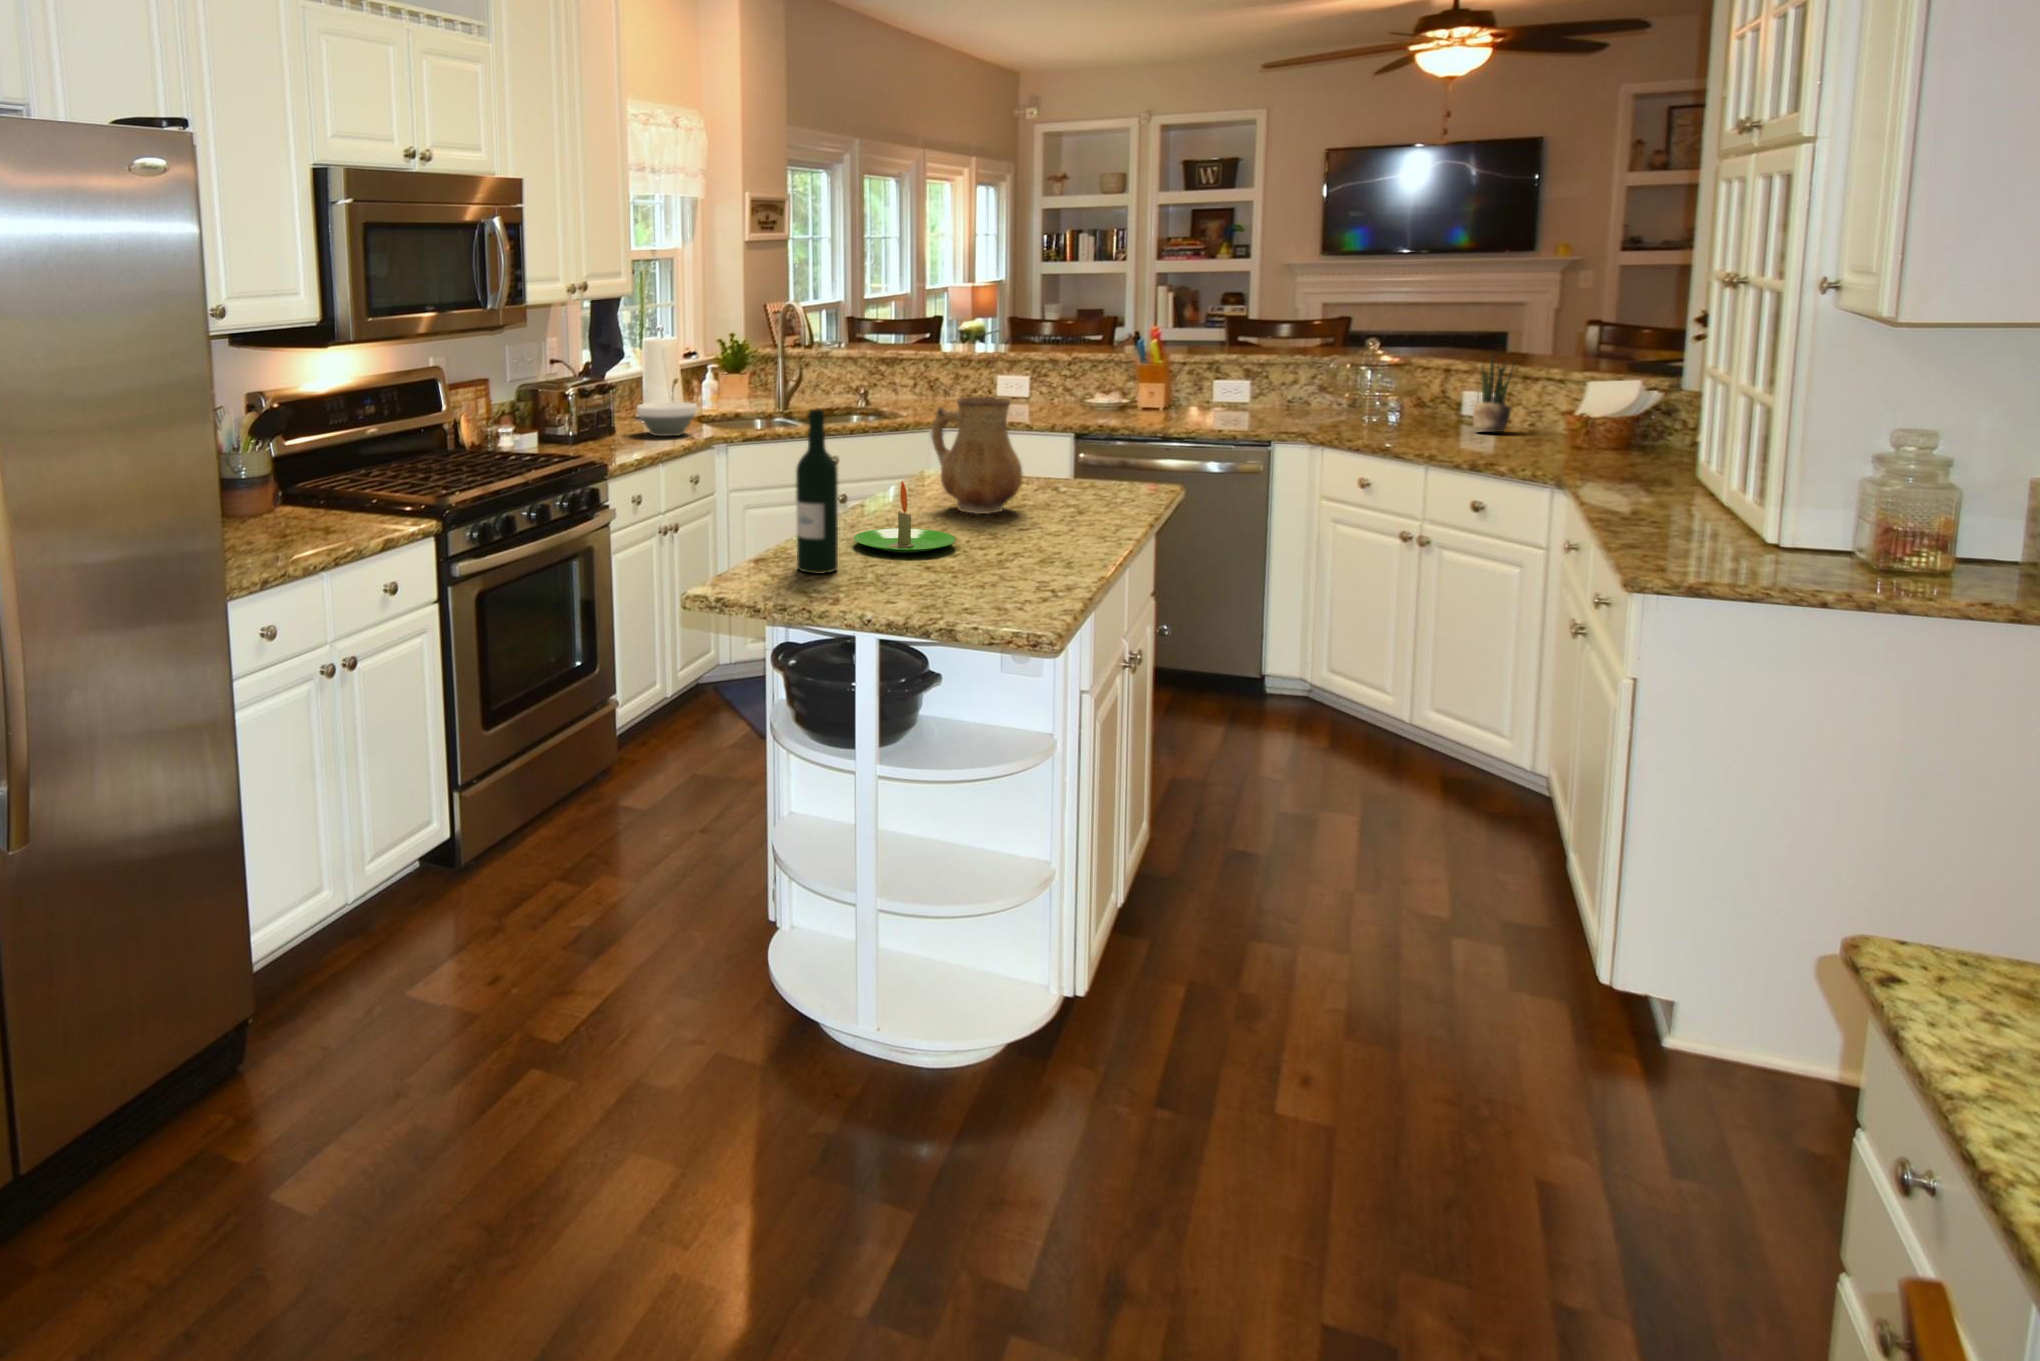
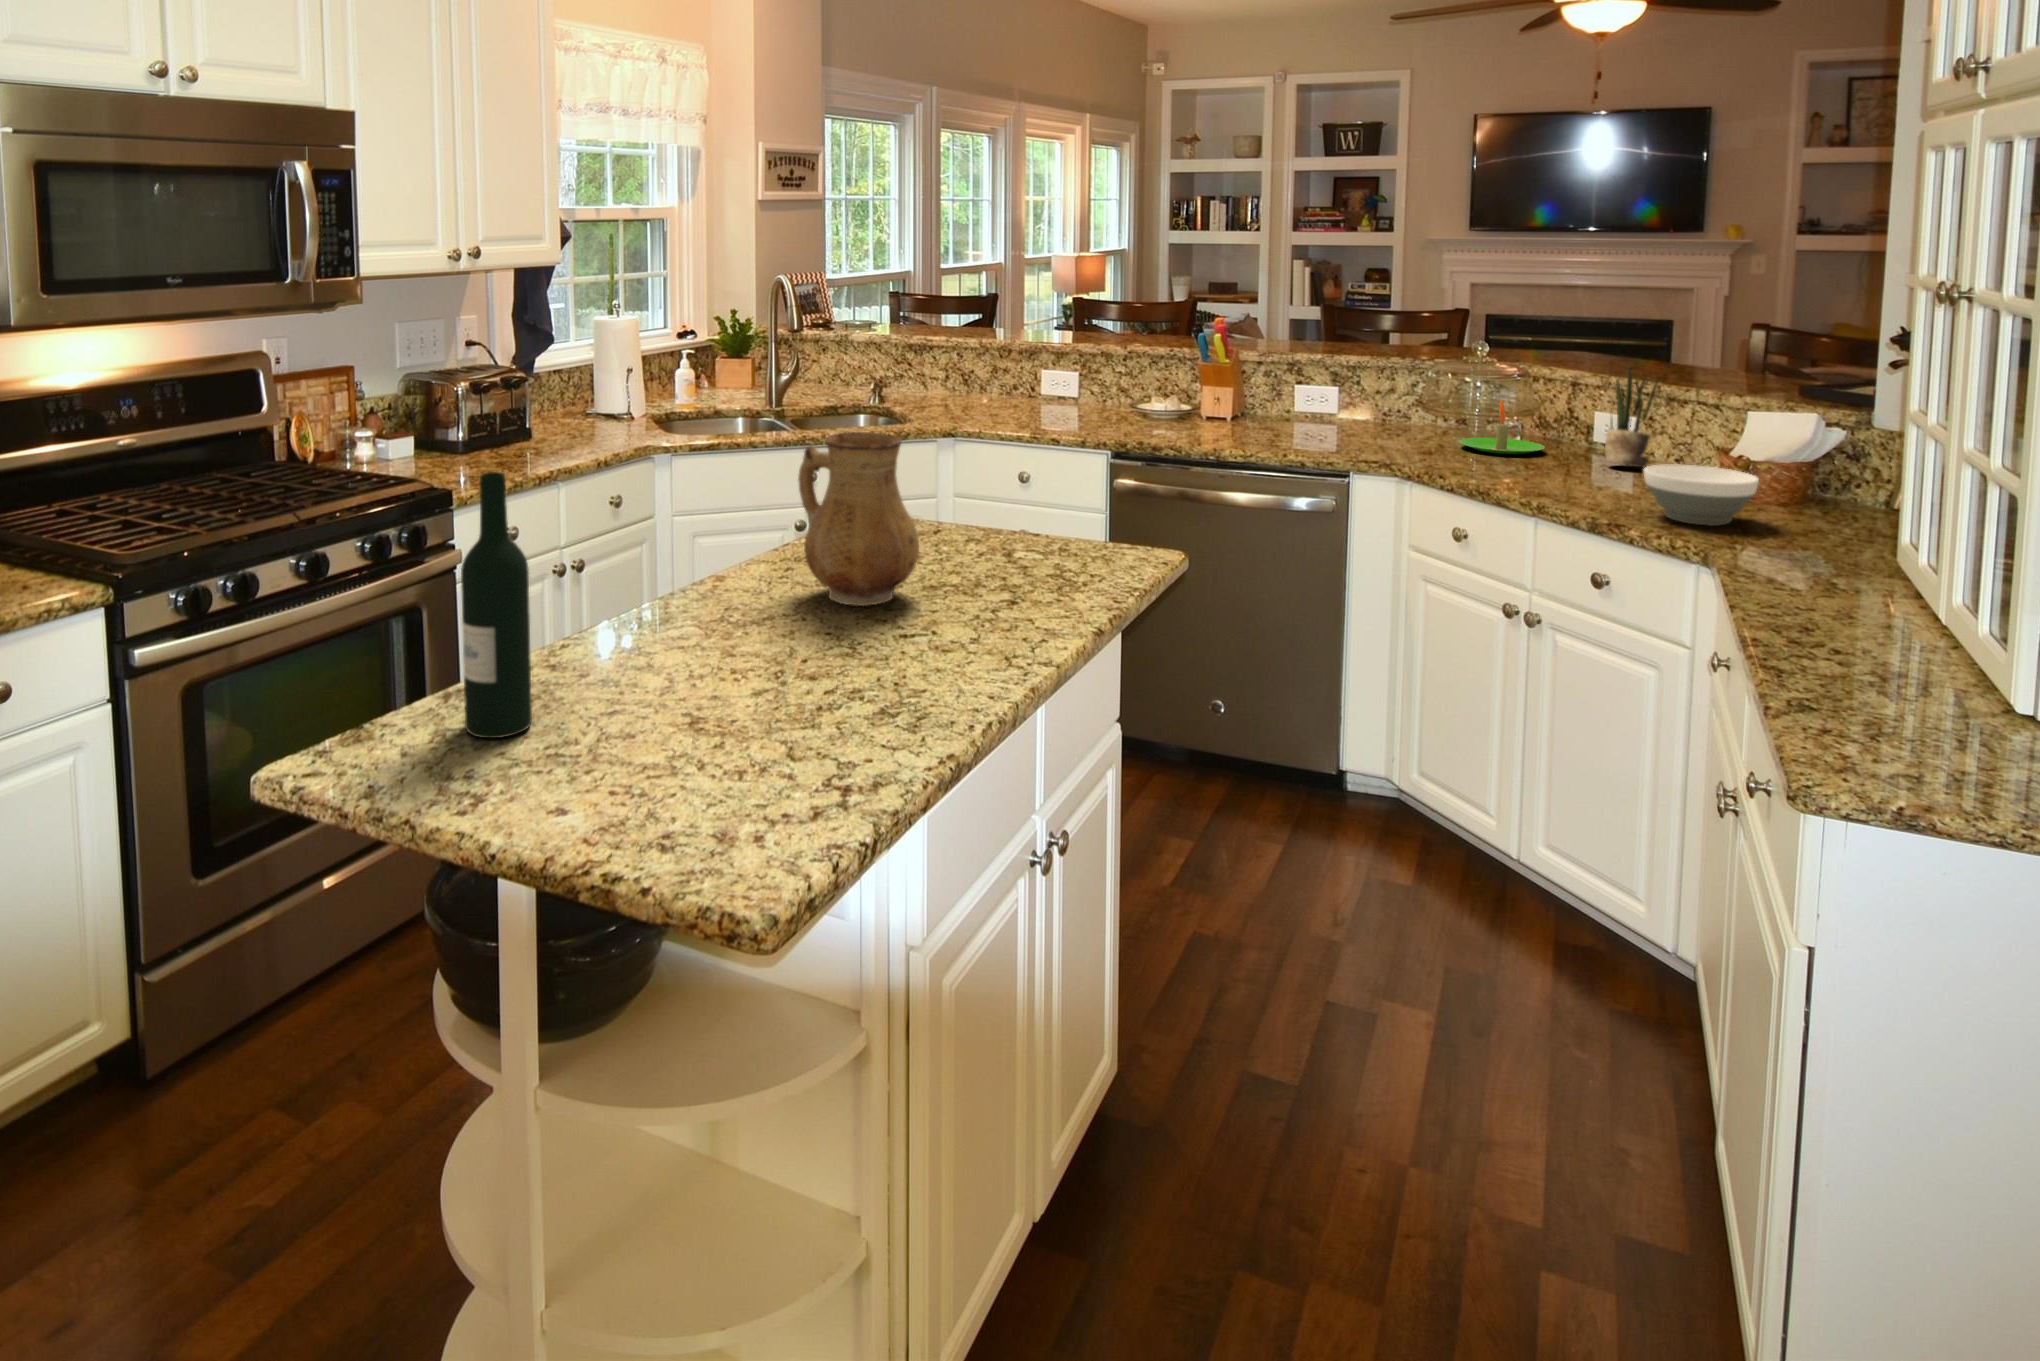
bowl: present [637,402,697,436] -> present [1644,464,1759,526]
candle: present [854,481,956,553] -> present [1459,400,1545,454]

